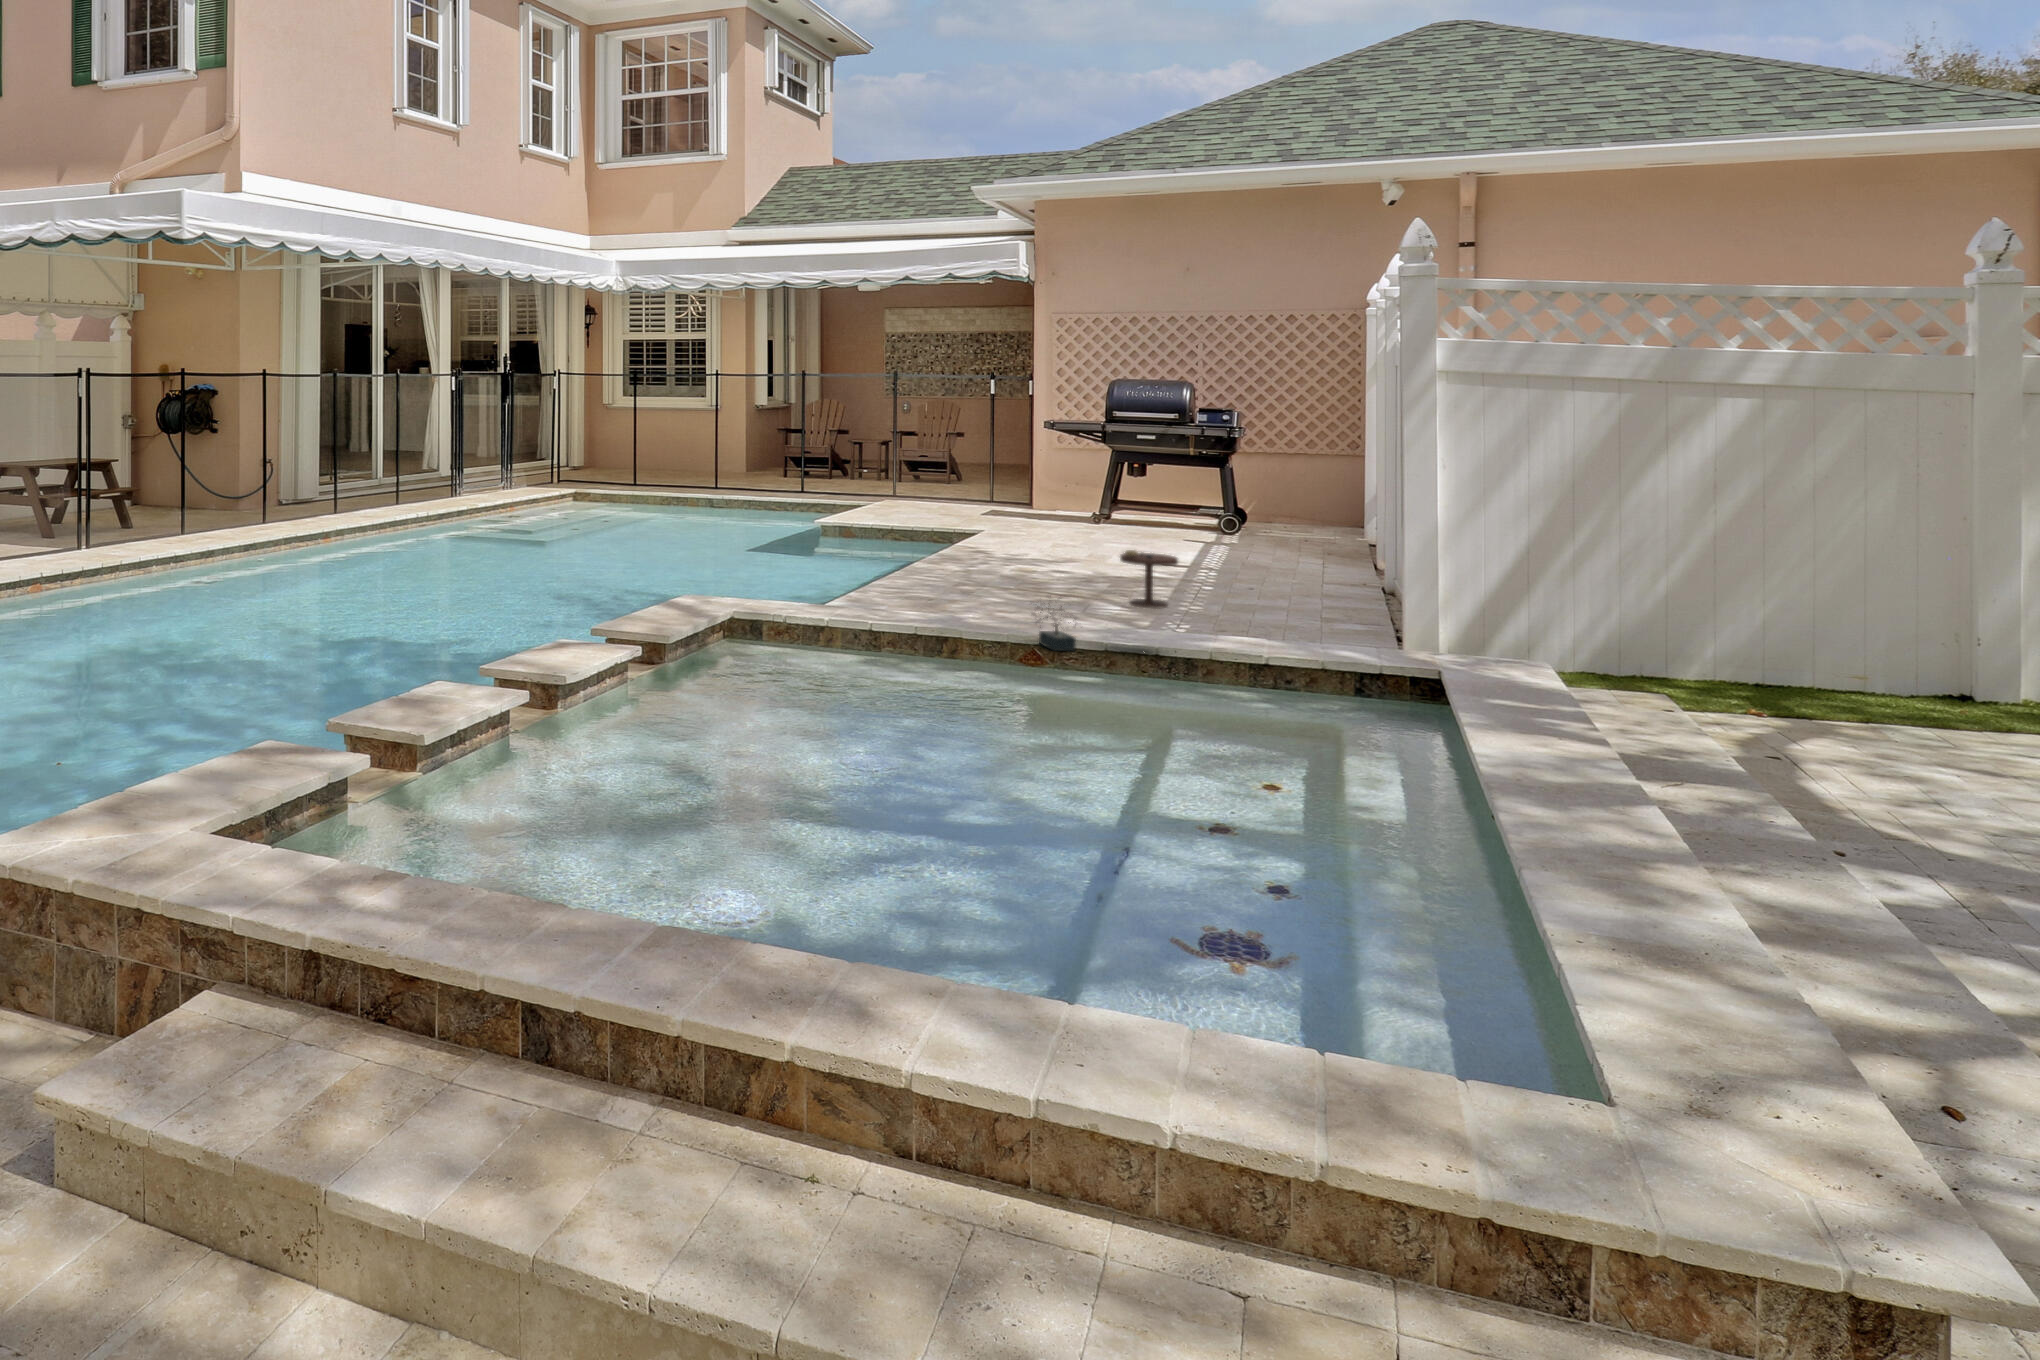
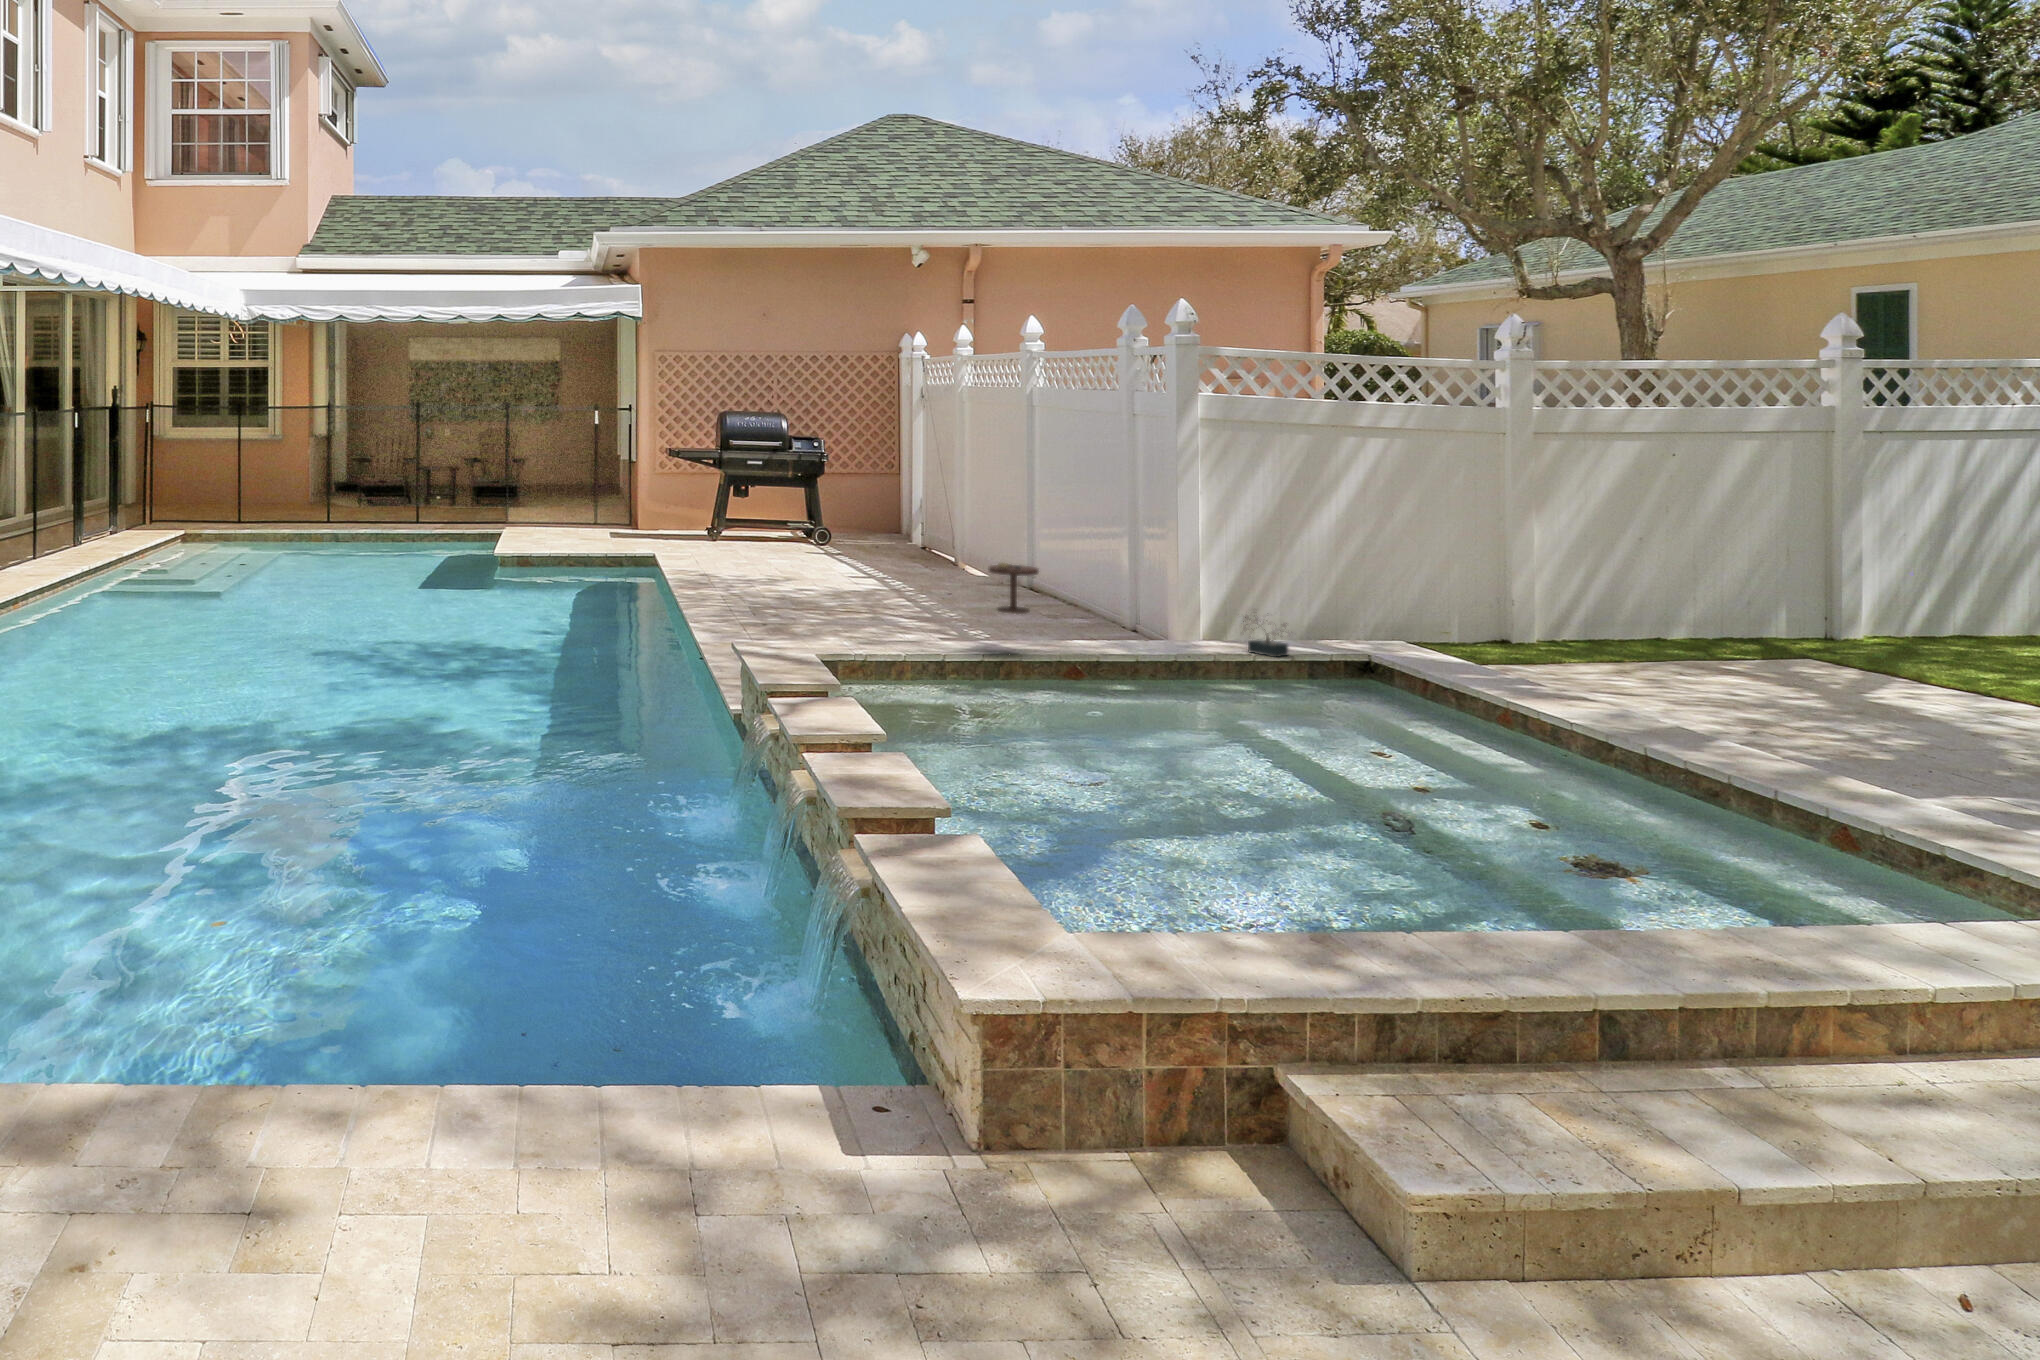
decorative plant: present [1032,595,1076,651] -> present [1243,609,1293,657]

